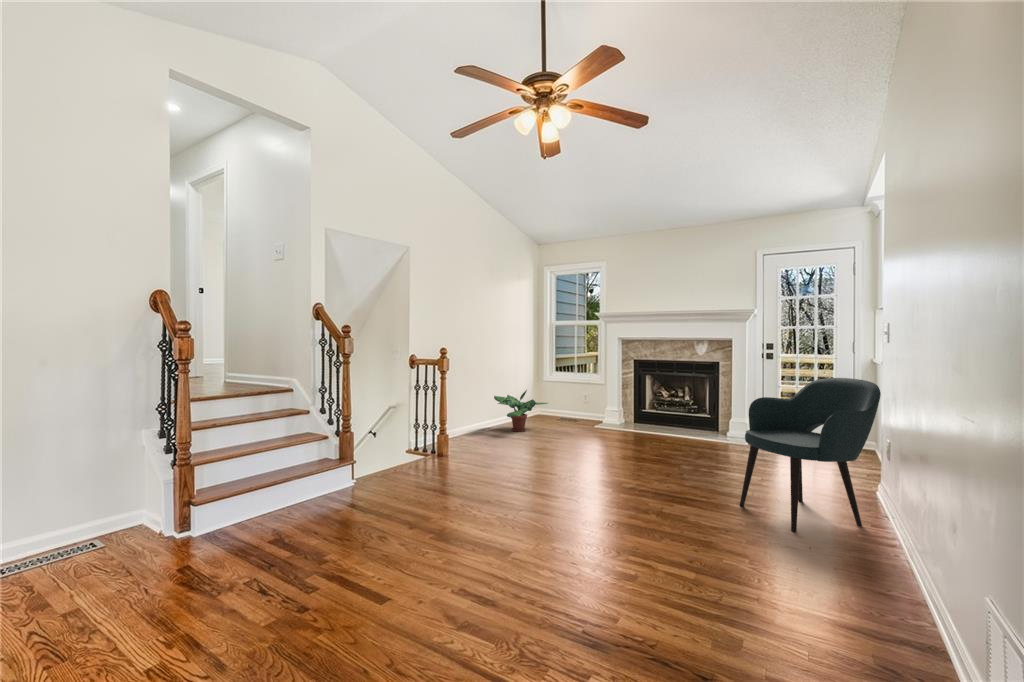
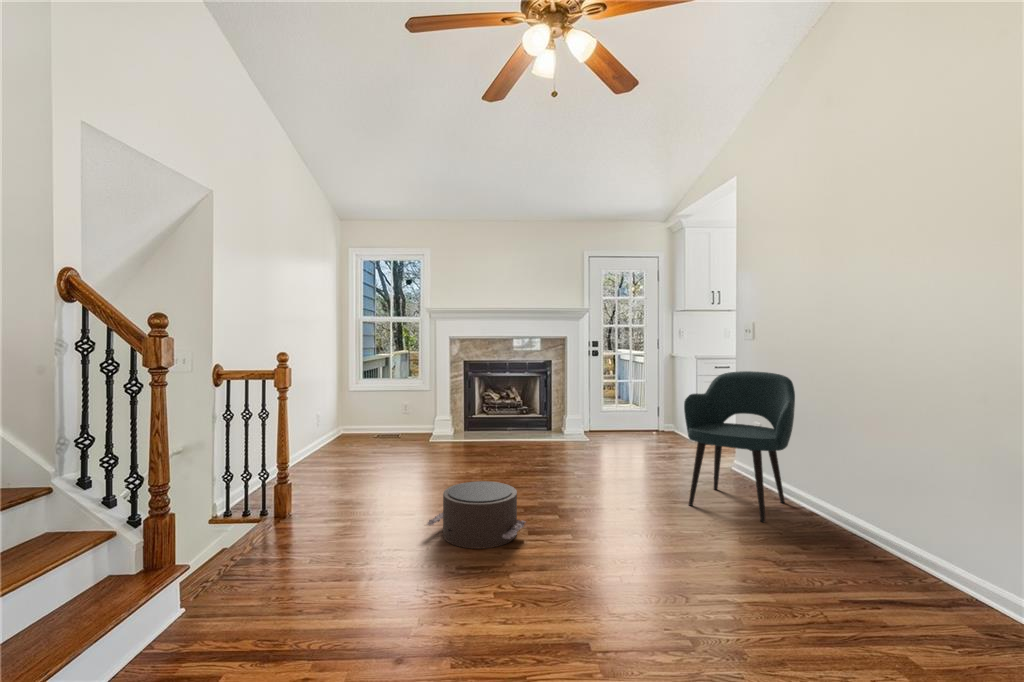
potted plant: present [494,390,547,432] -> none [305,404,381,461]
pouf: none [497,448,562,494] -> present [427,481,526,549]

